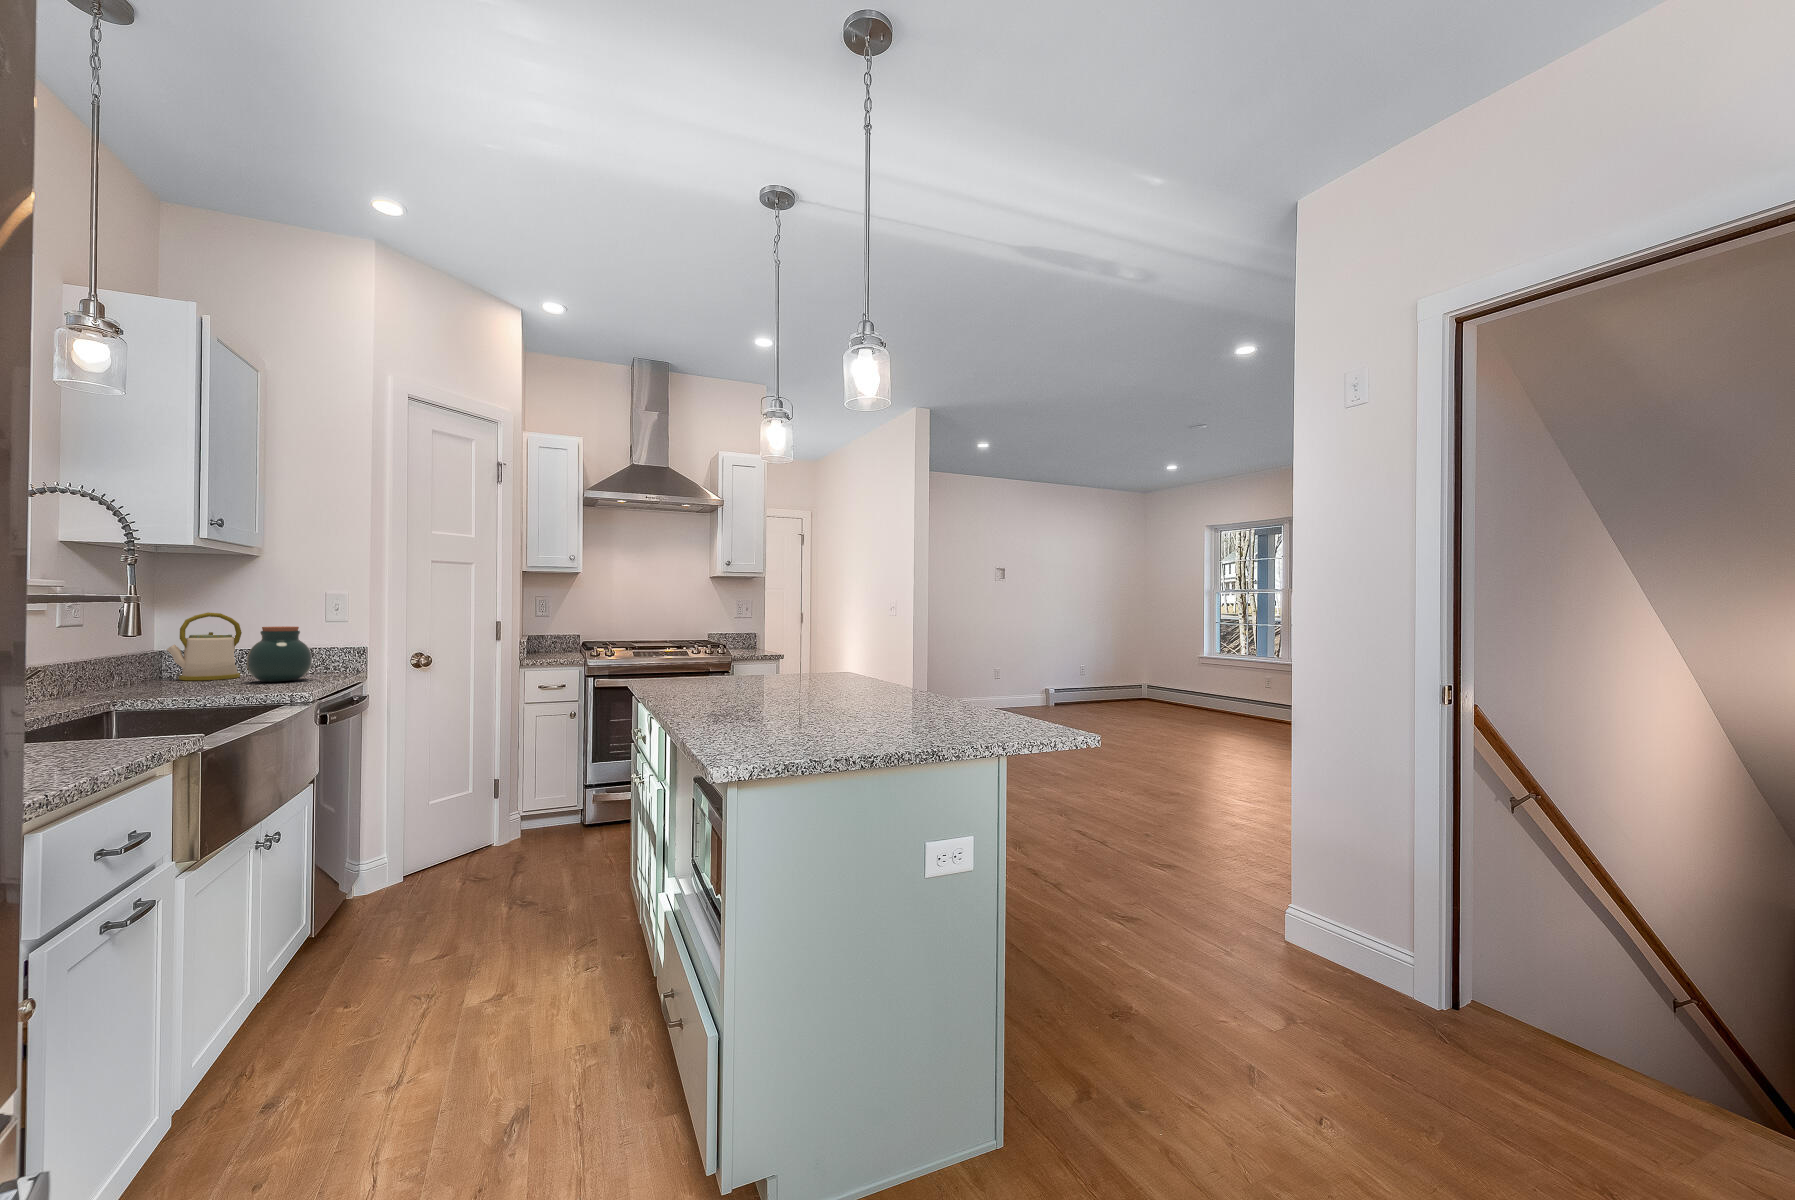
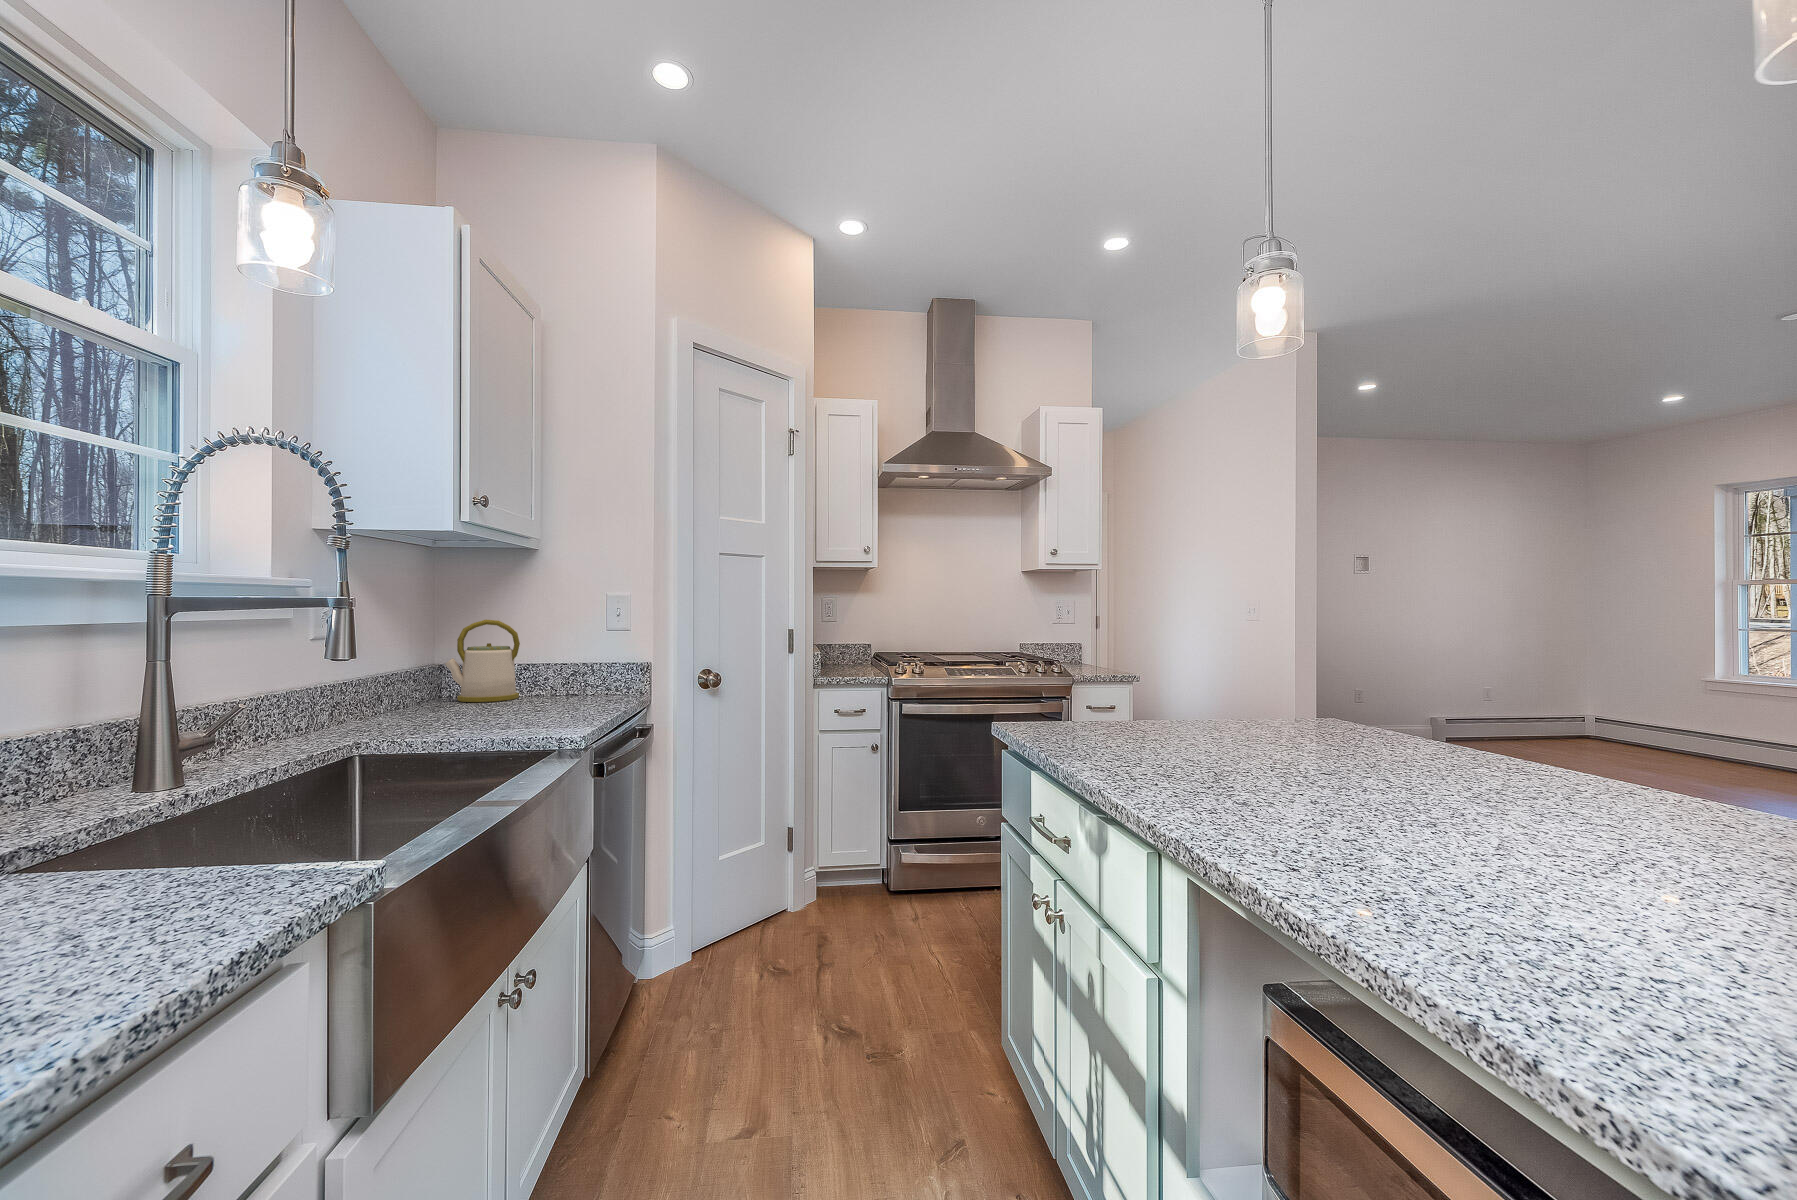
jar: present [247,626,312,682] -> none [519,636,588,707]

